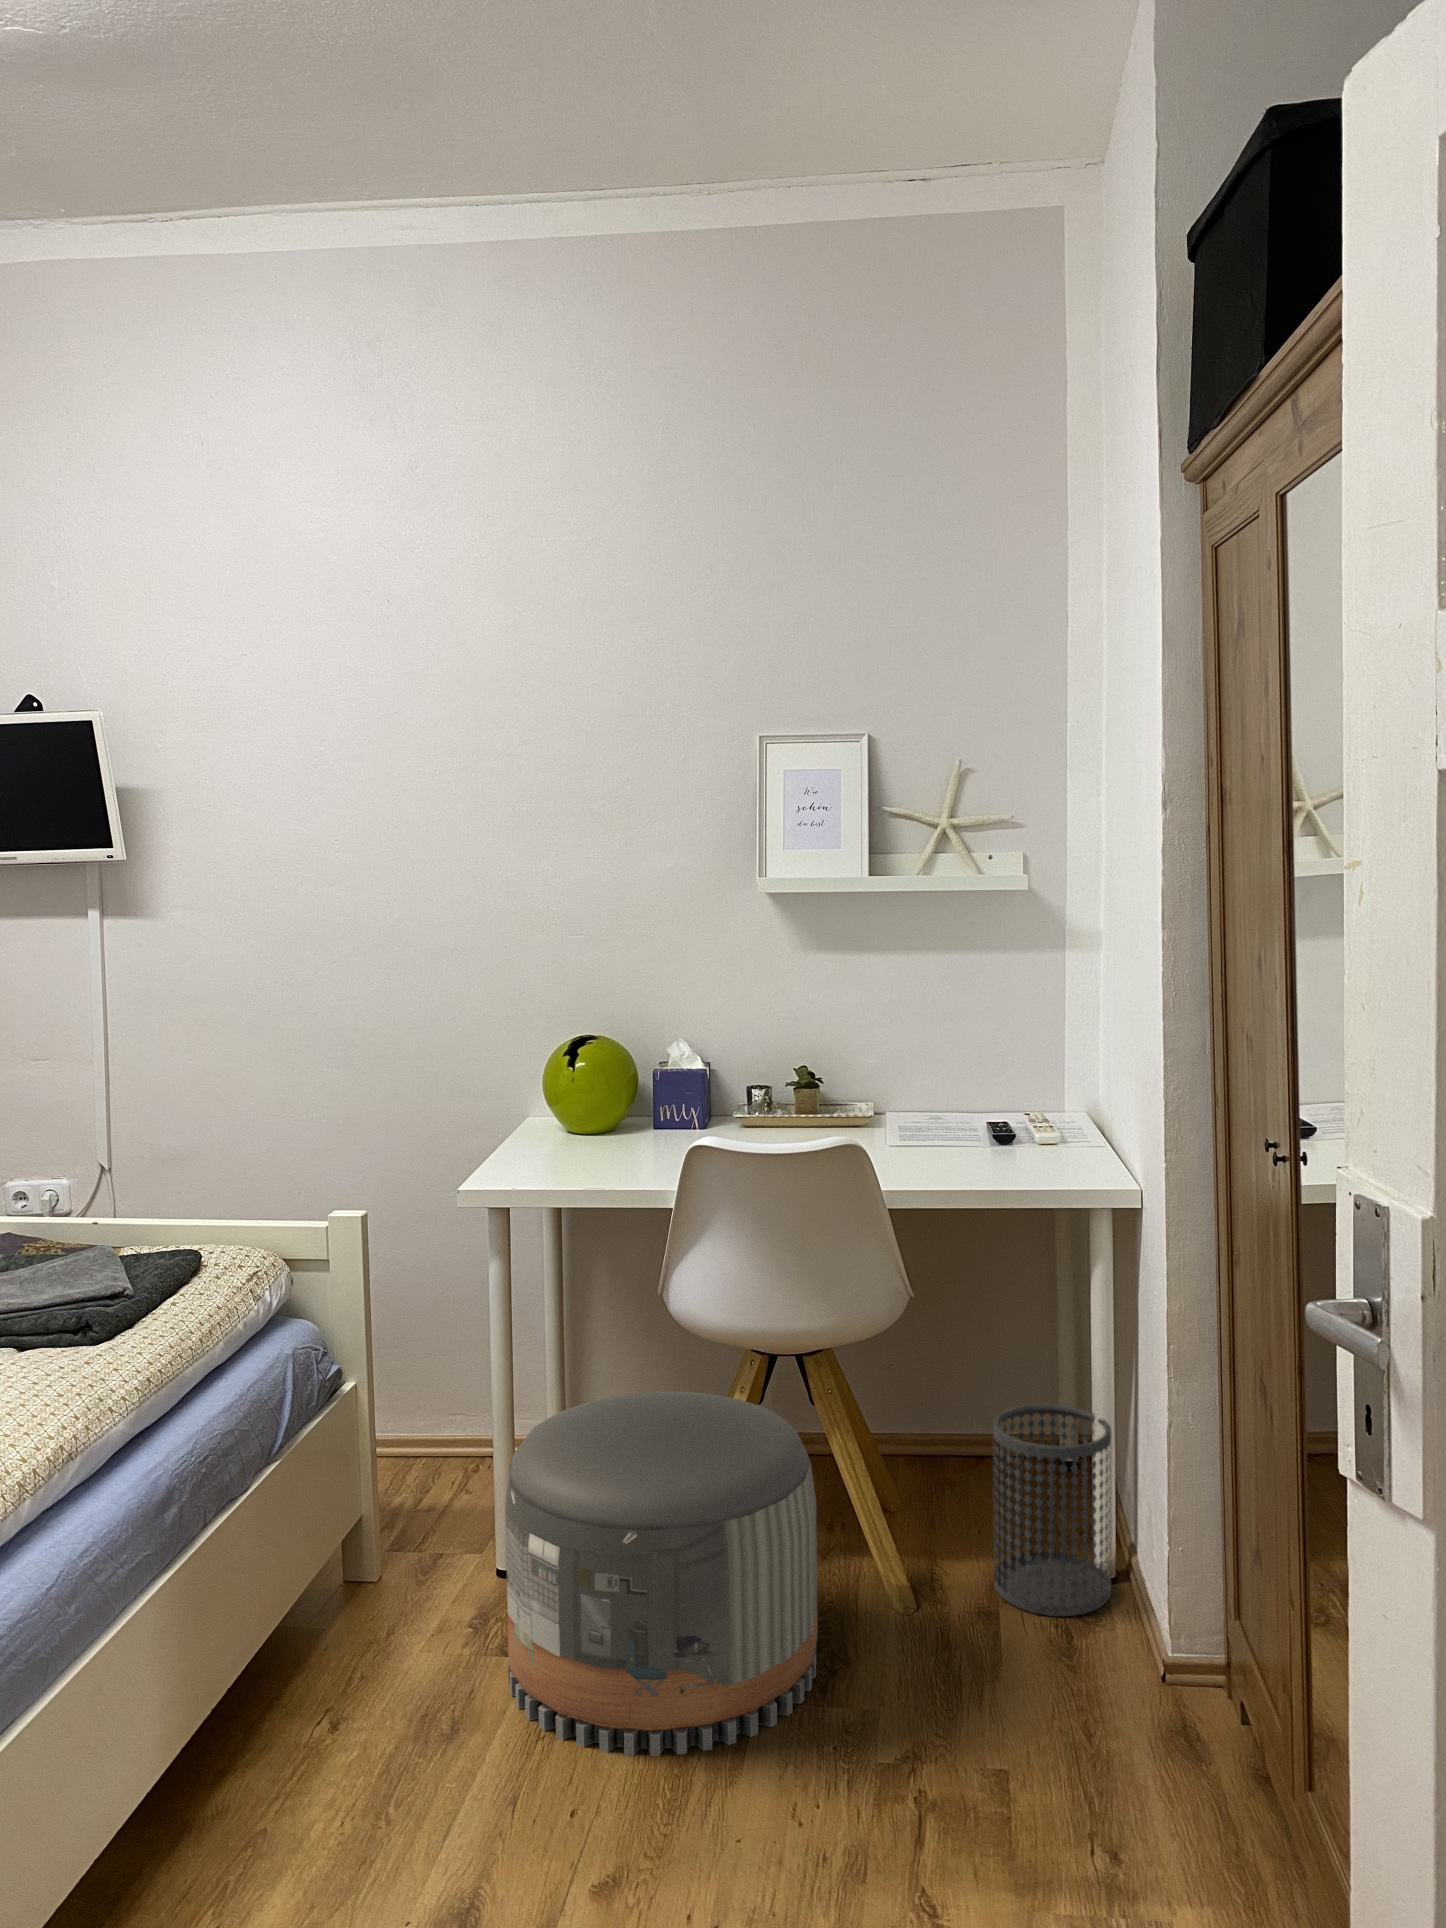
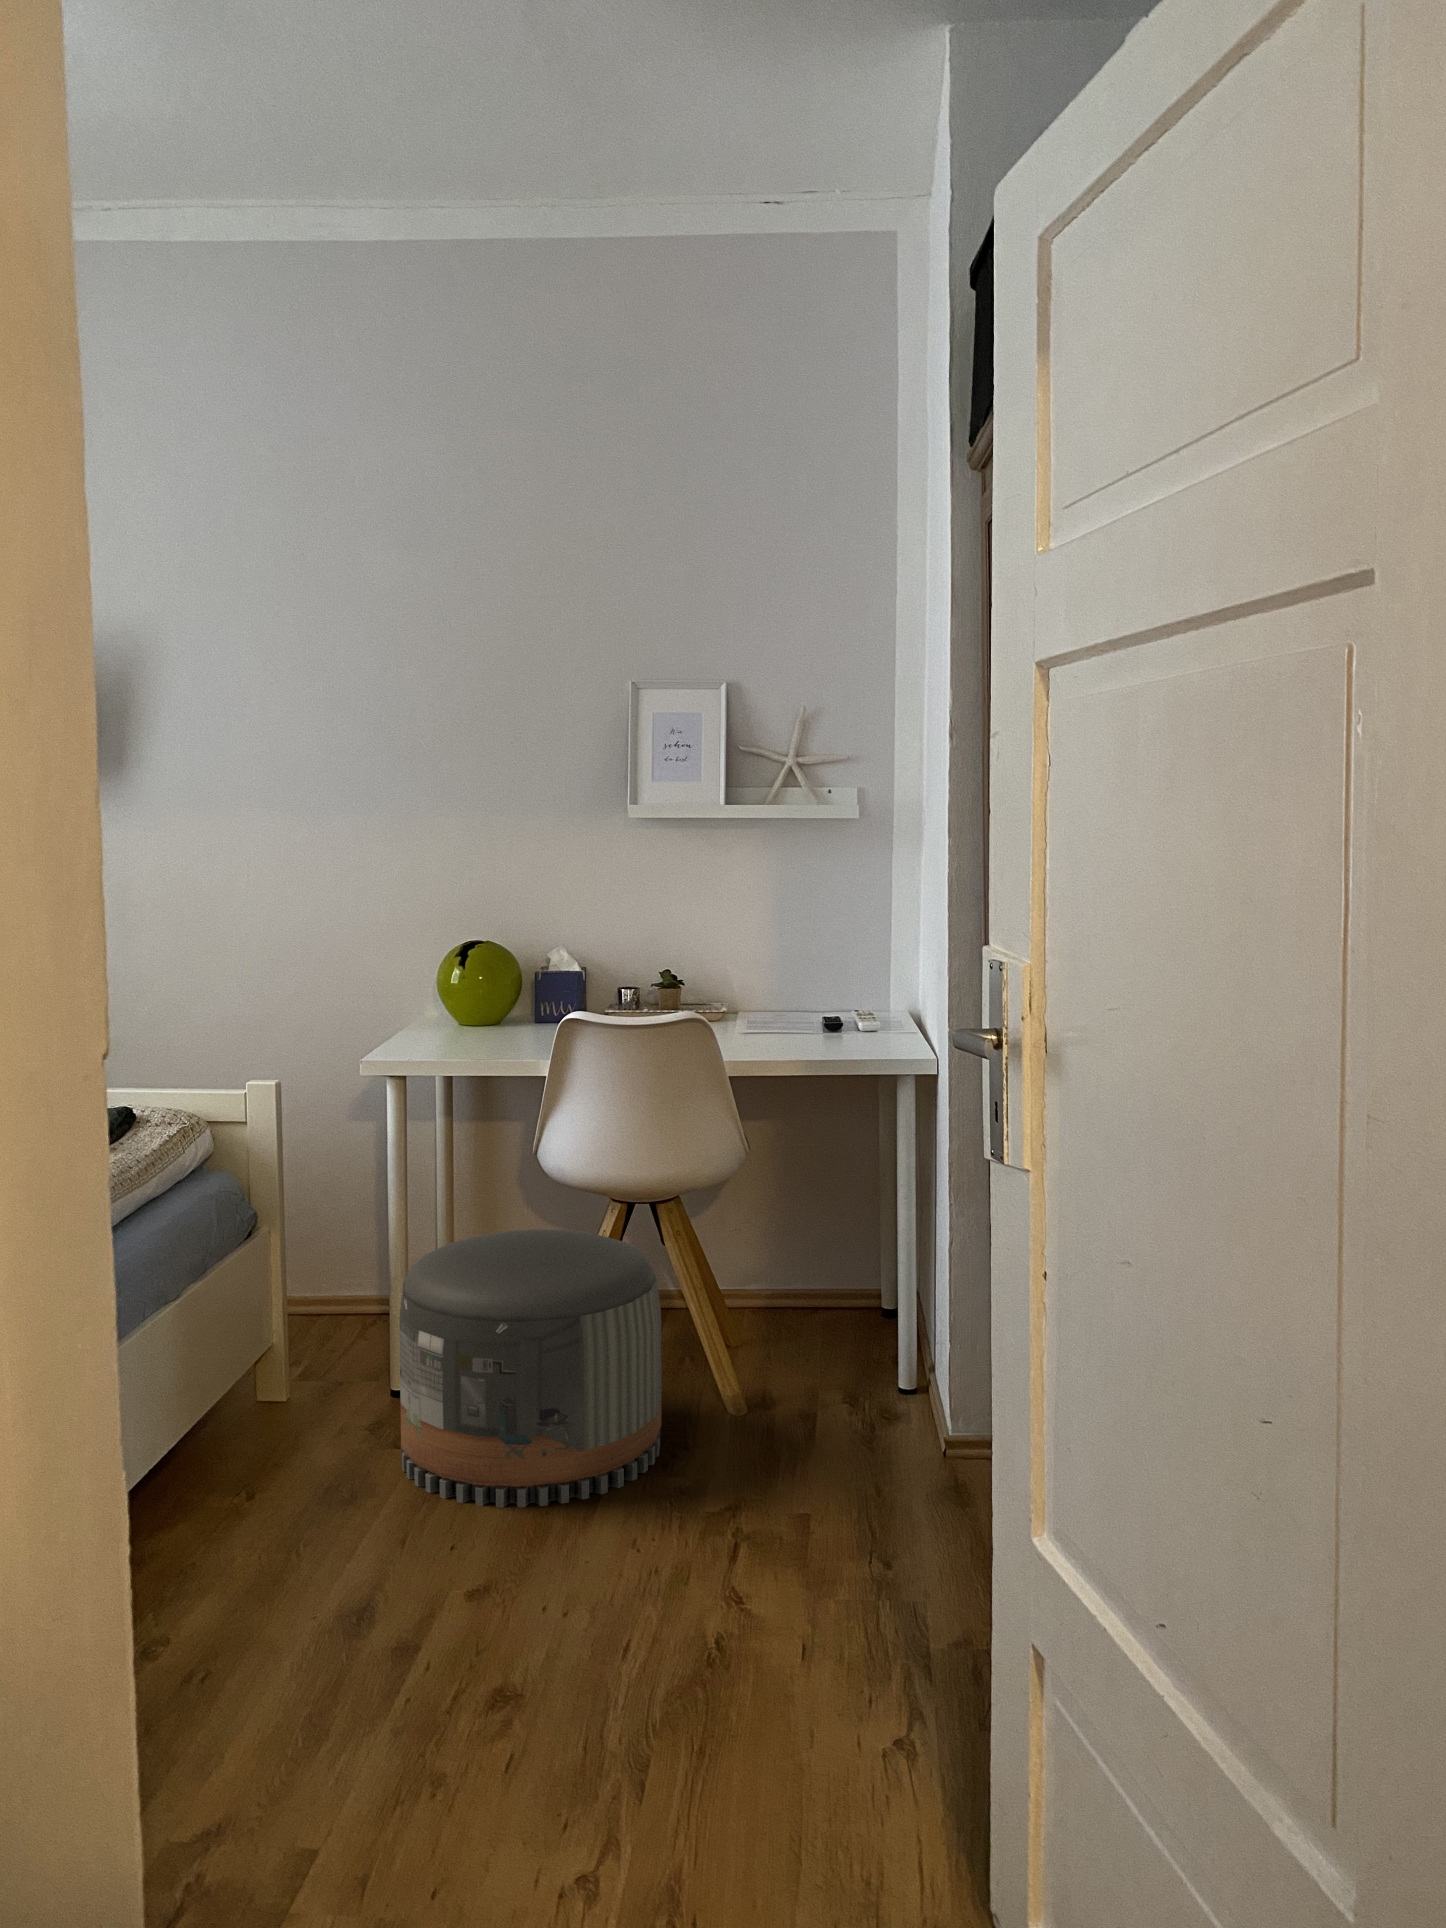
wastebasket: present [993,1404,1111,1616] -> none [815,1246,912,1415]

